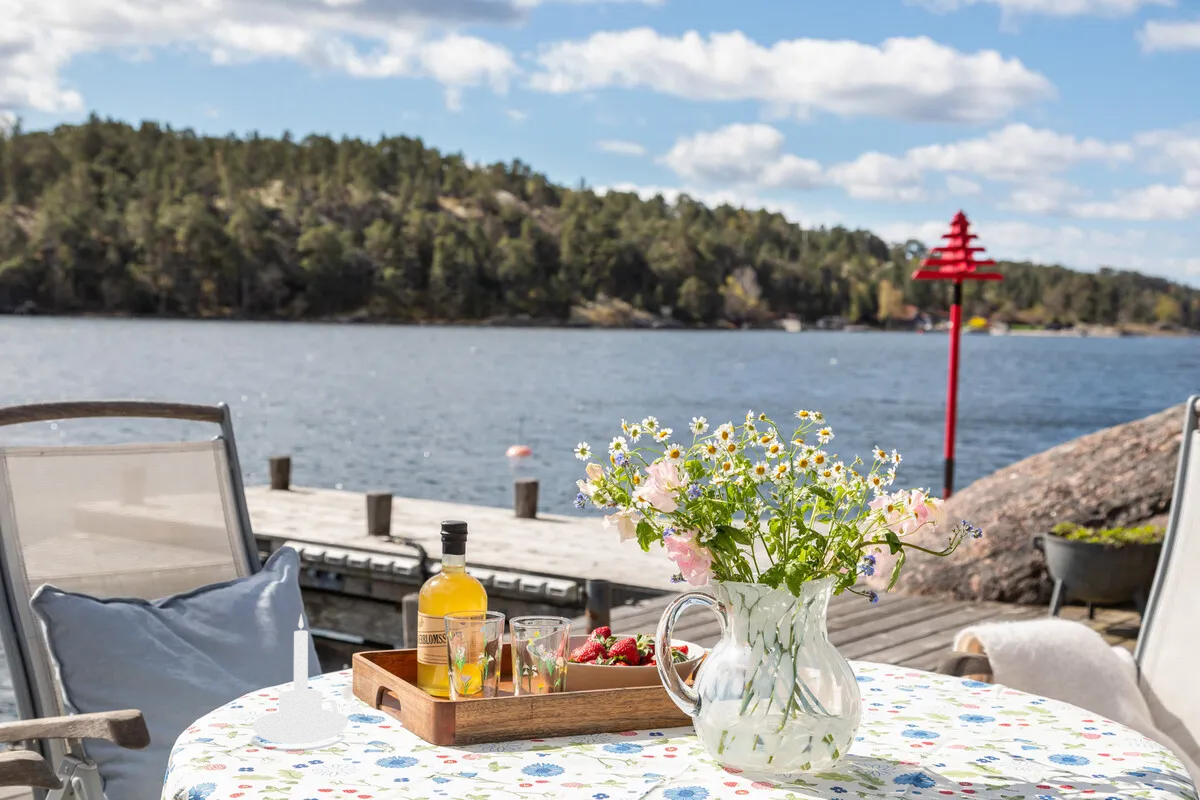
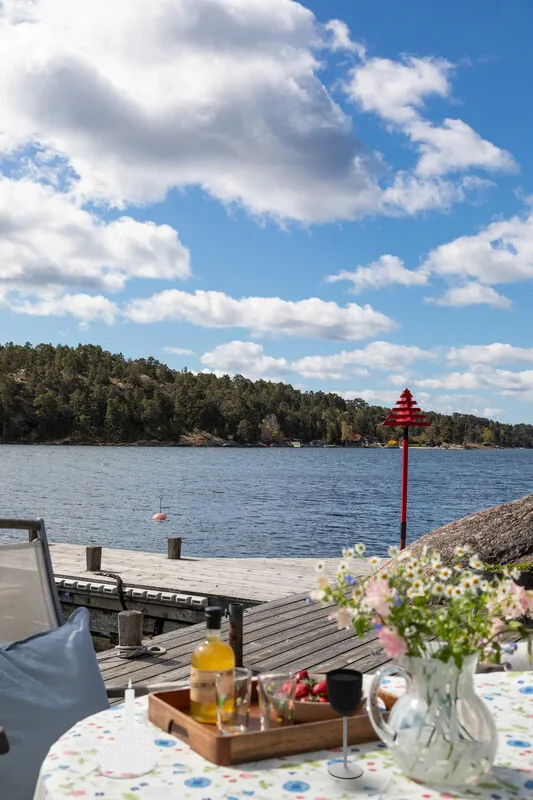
wine glass: none [593,610,651,764] -> present [326,668,363,778]

